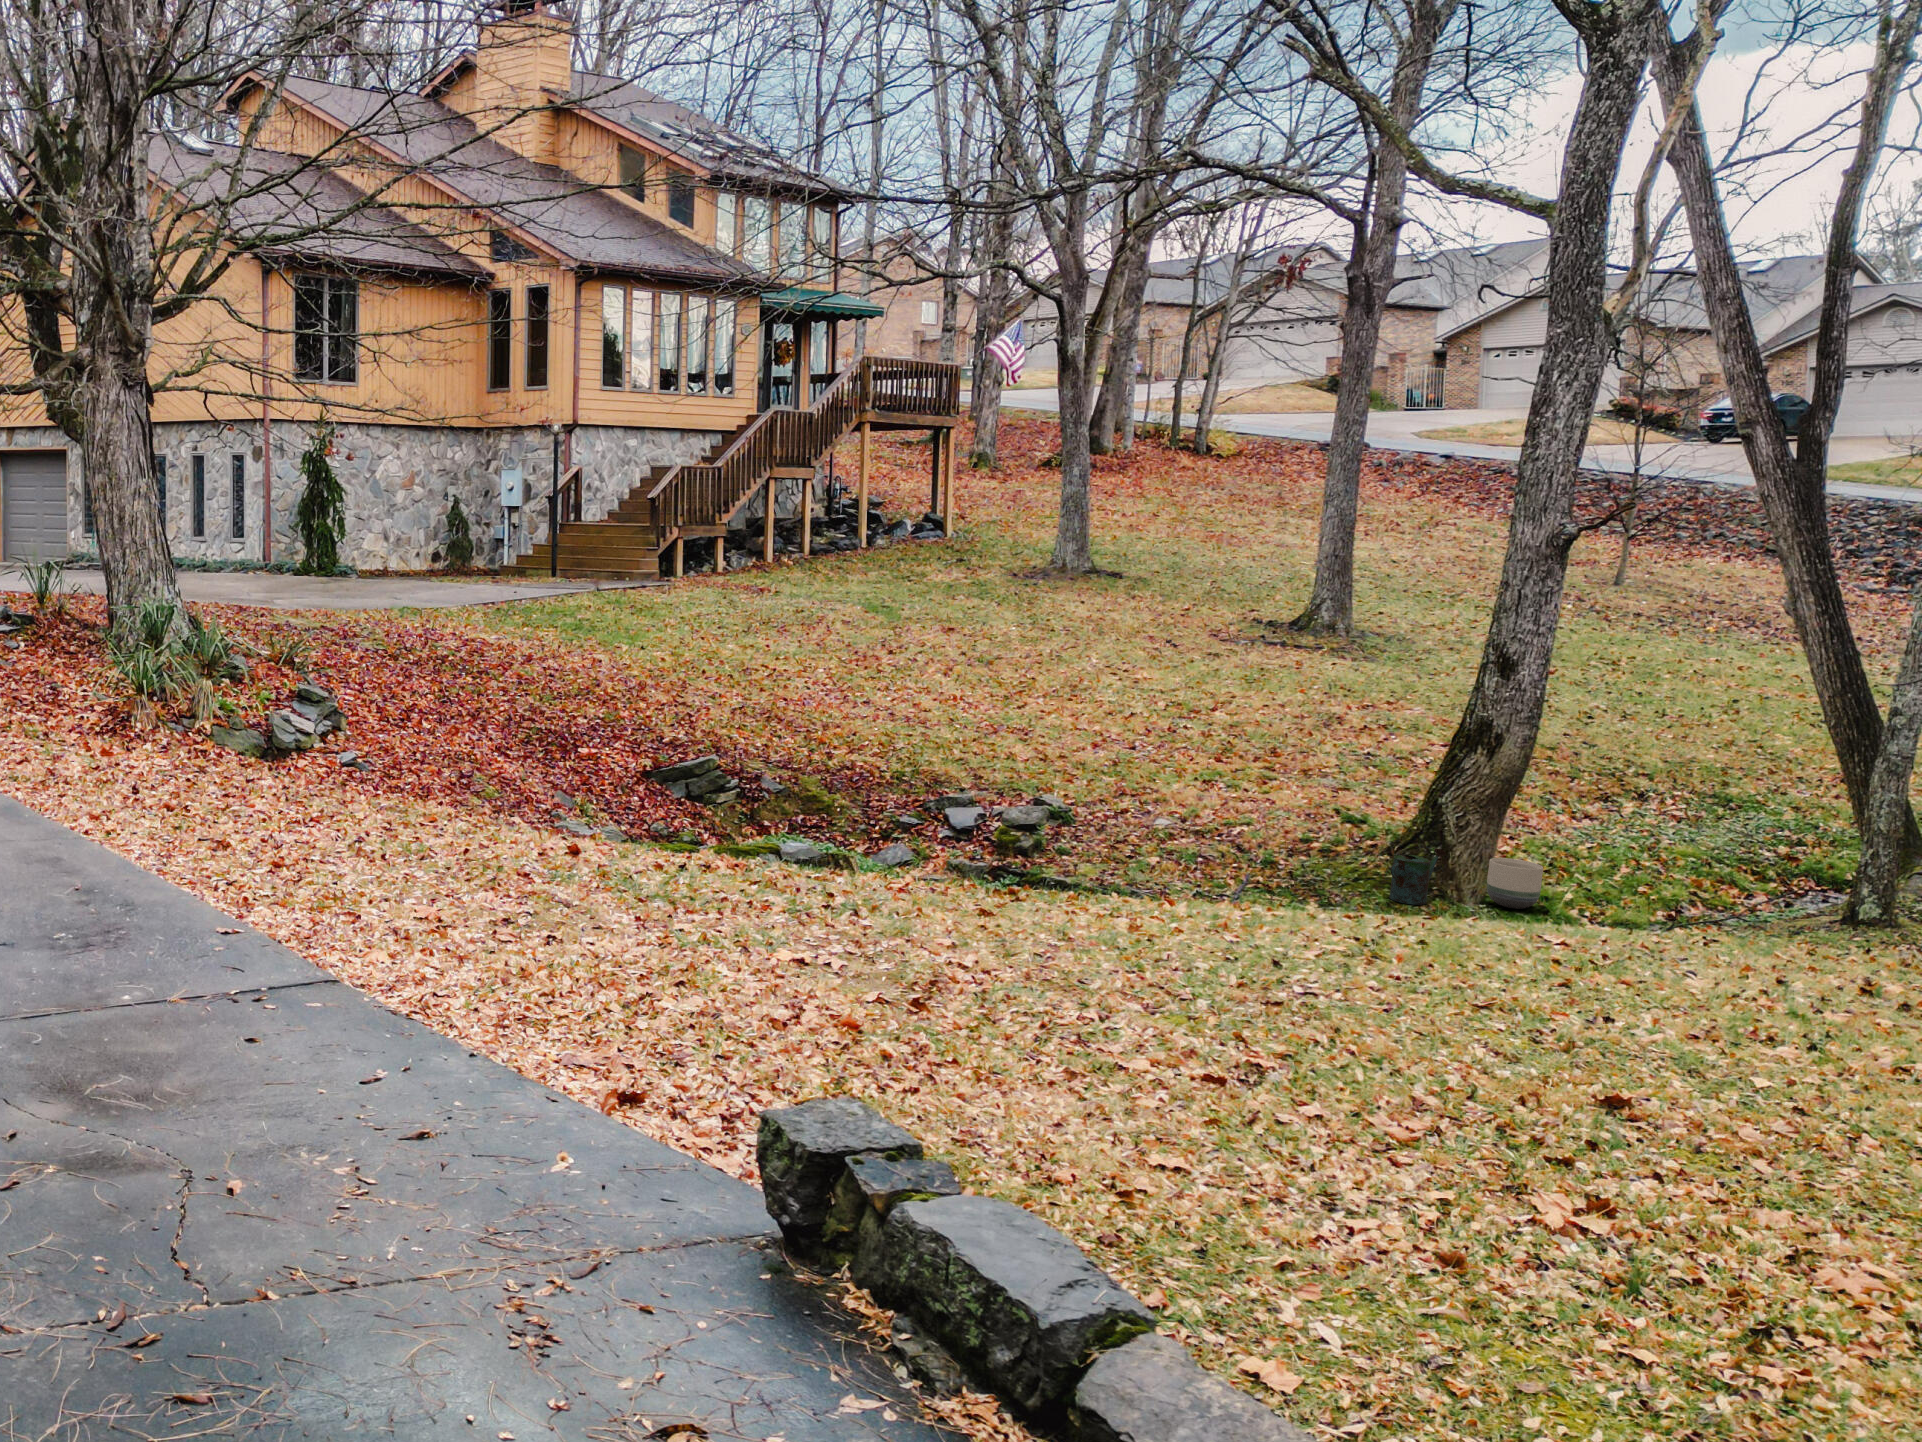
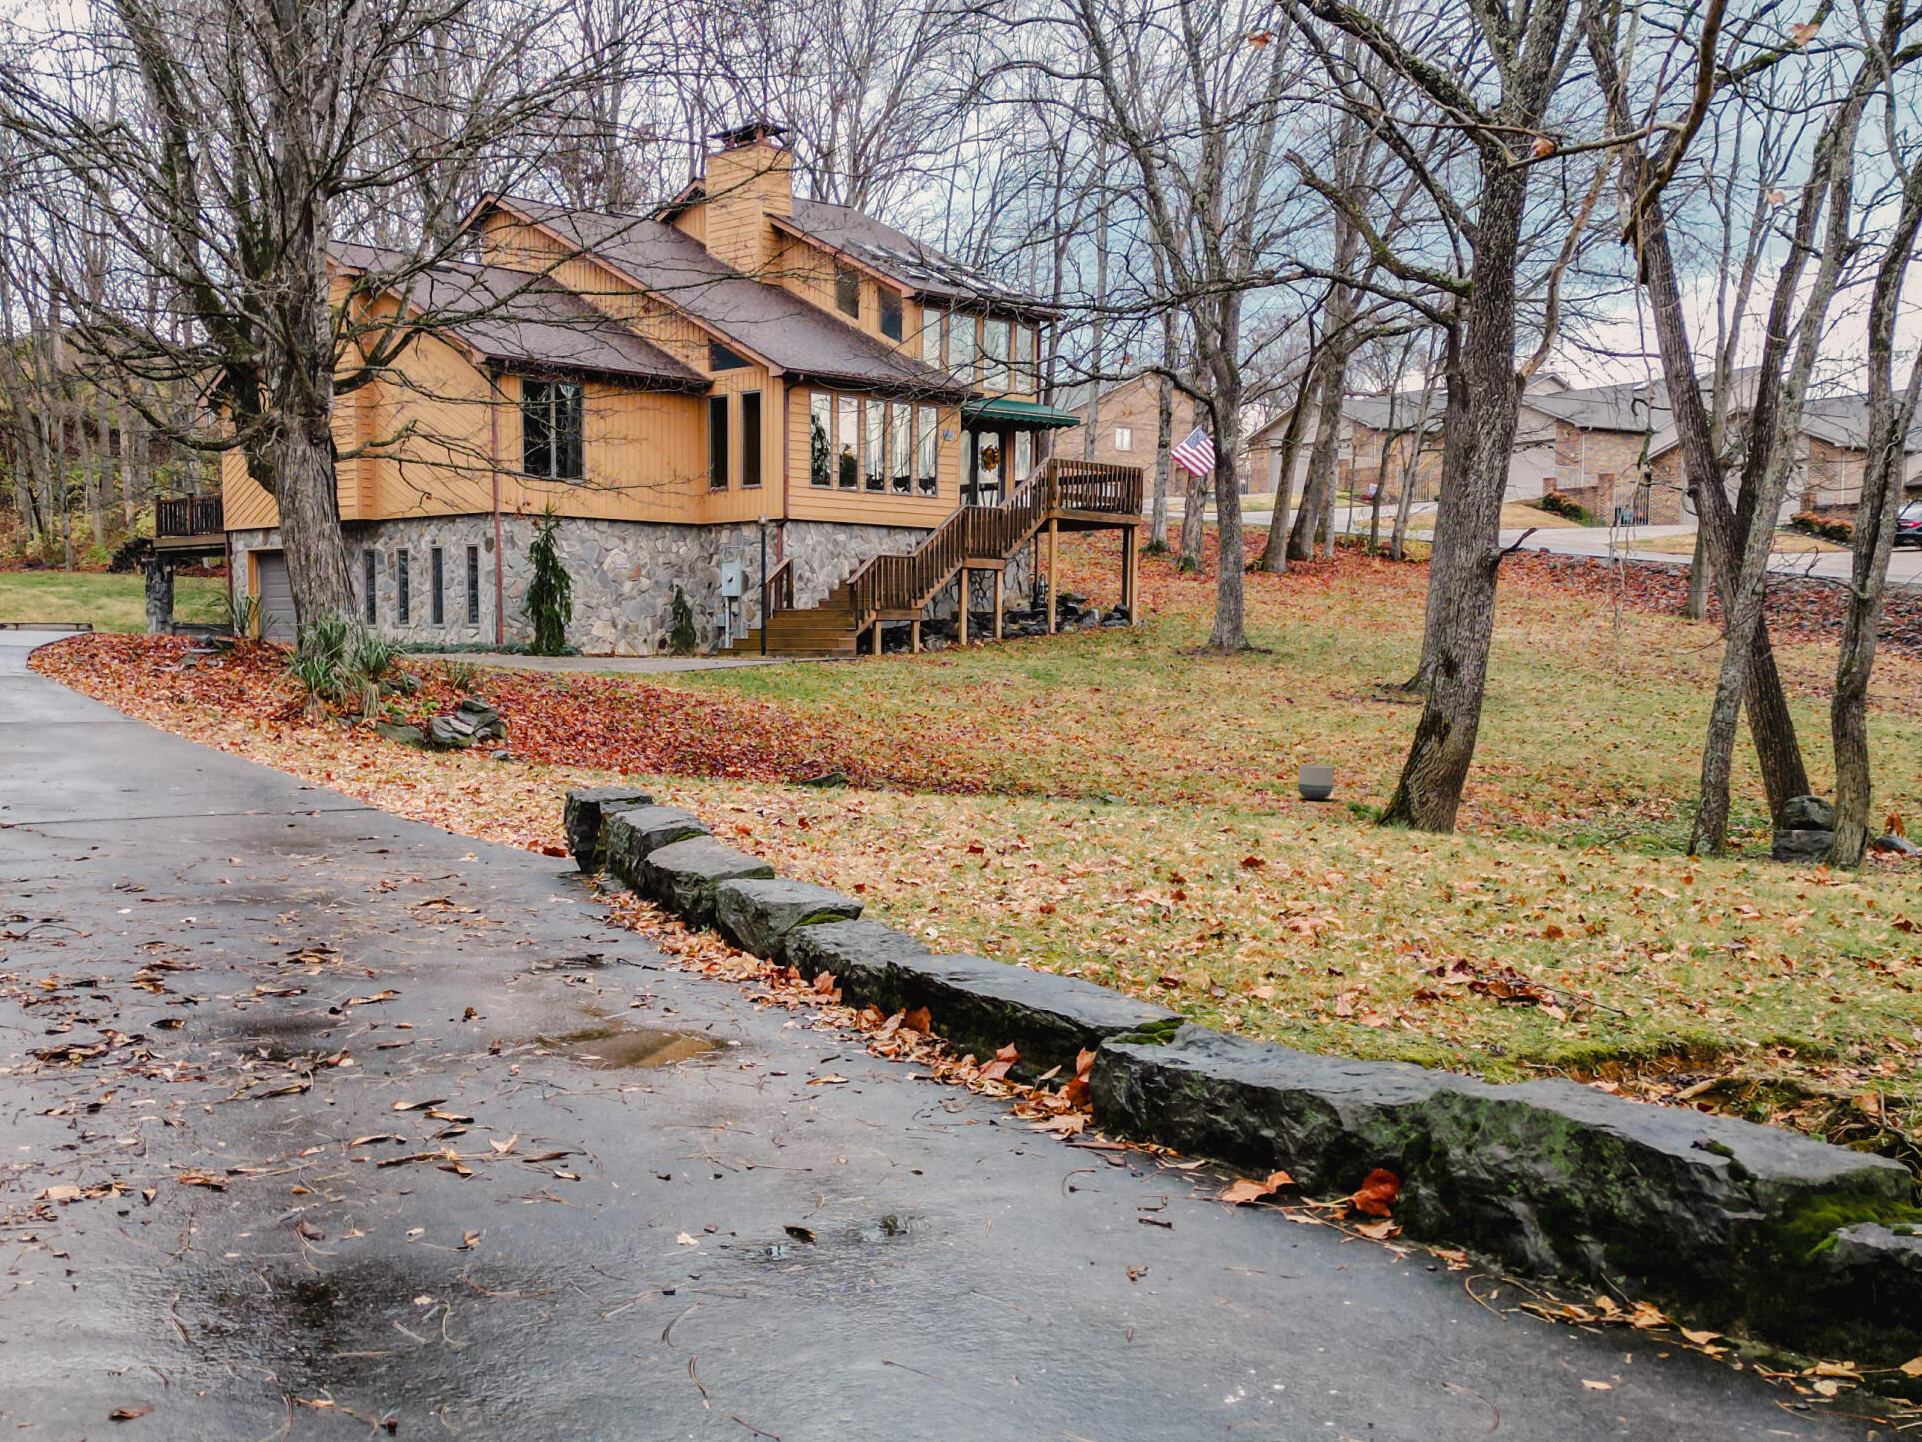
watering can: present [1389,848,1446,905] -> none [1225,759,1272,798]

